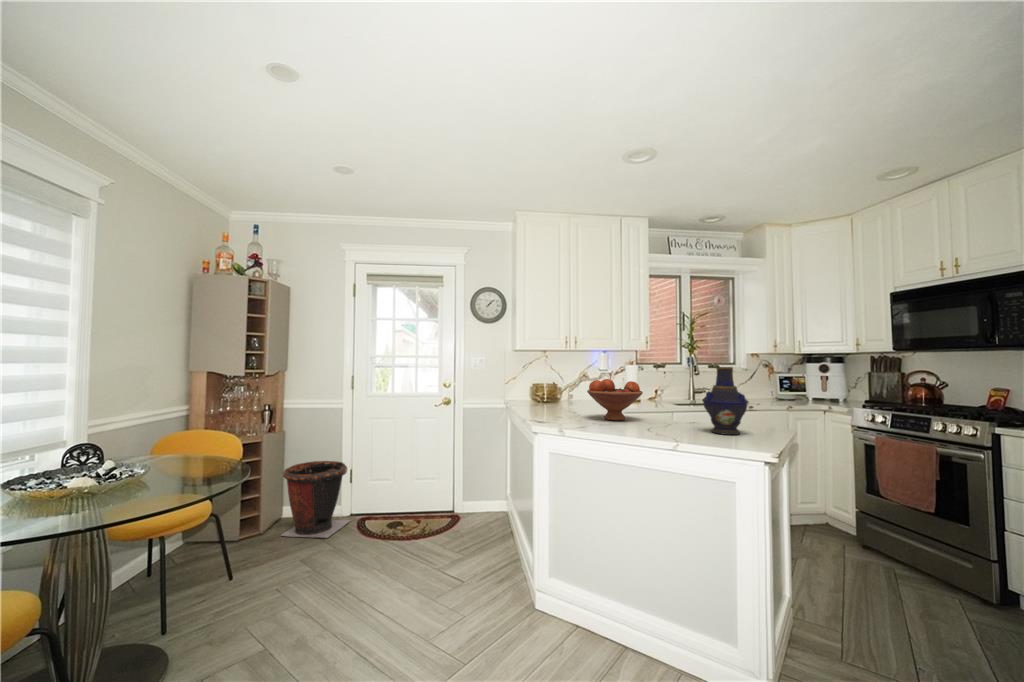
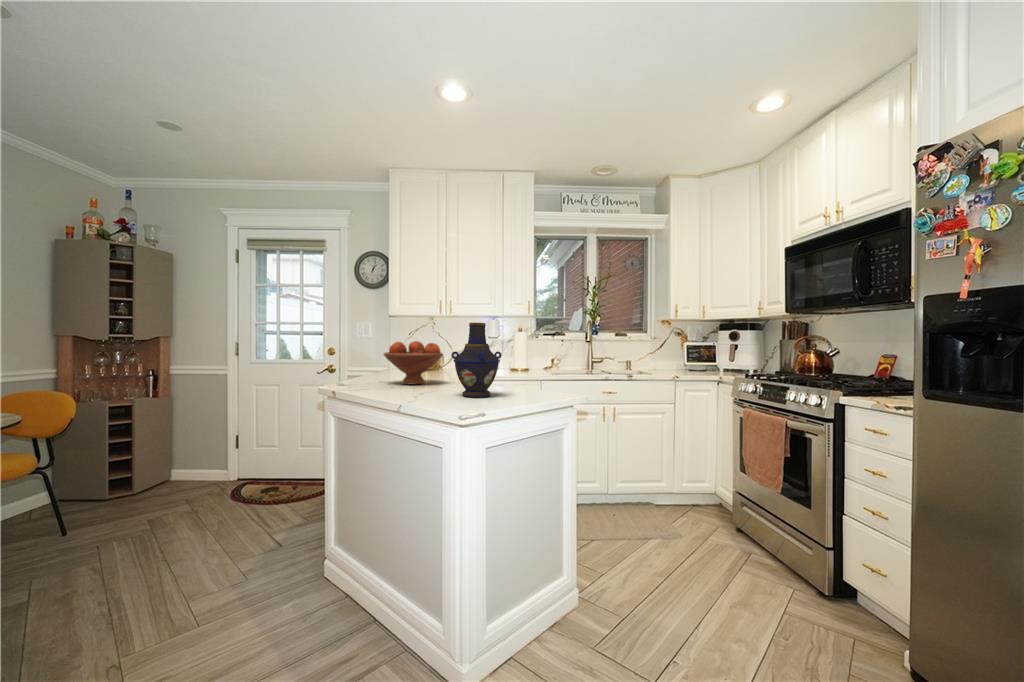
trash can: present [281,461,350,538] -> none [151,426,233,500]

